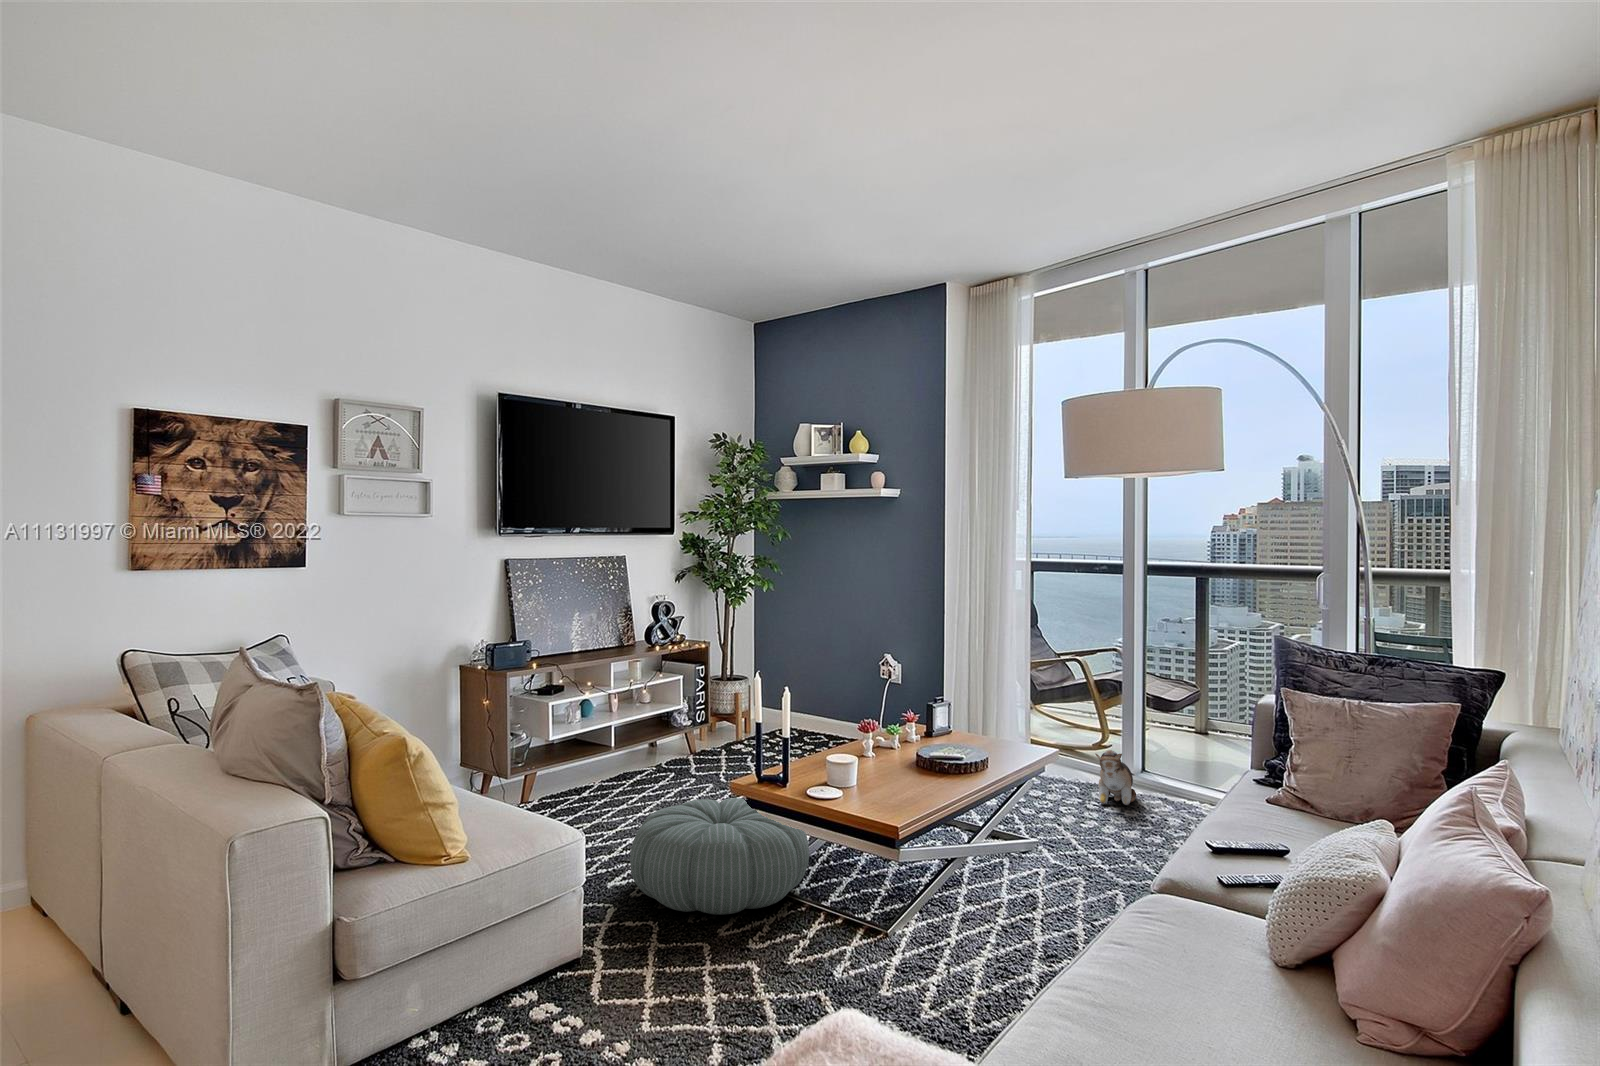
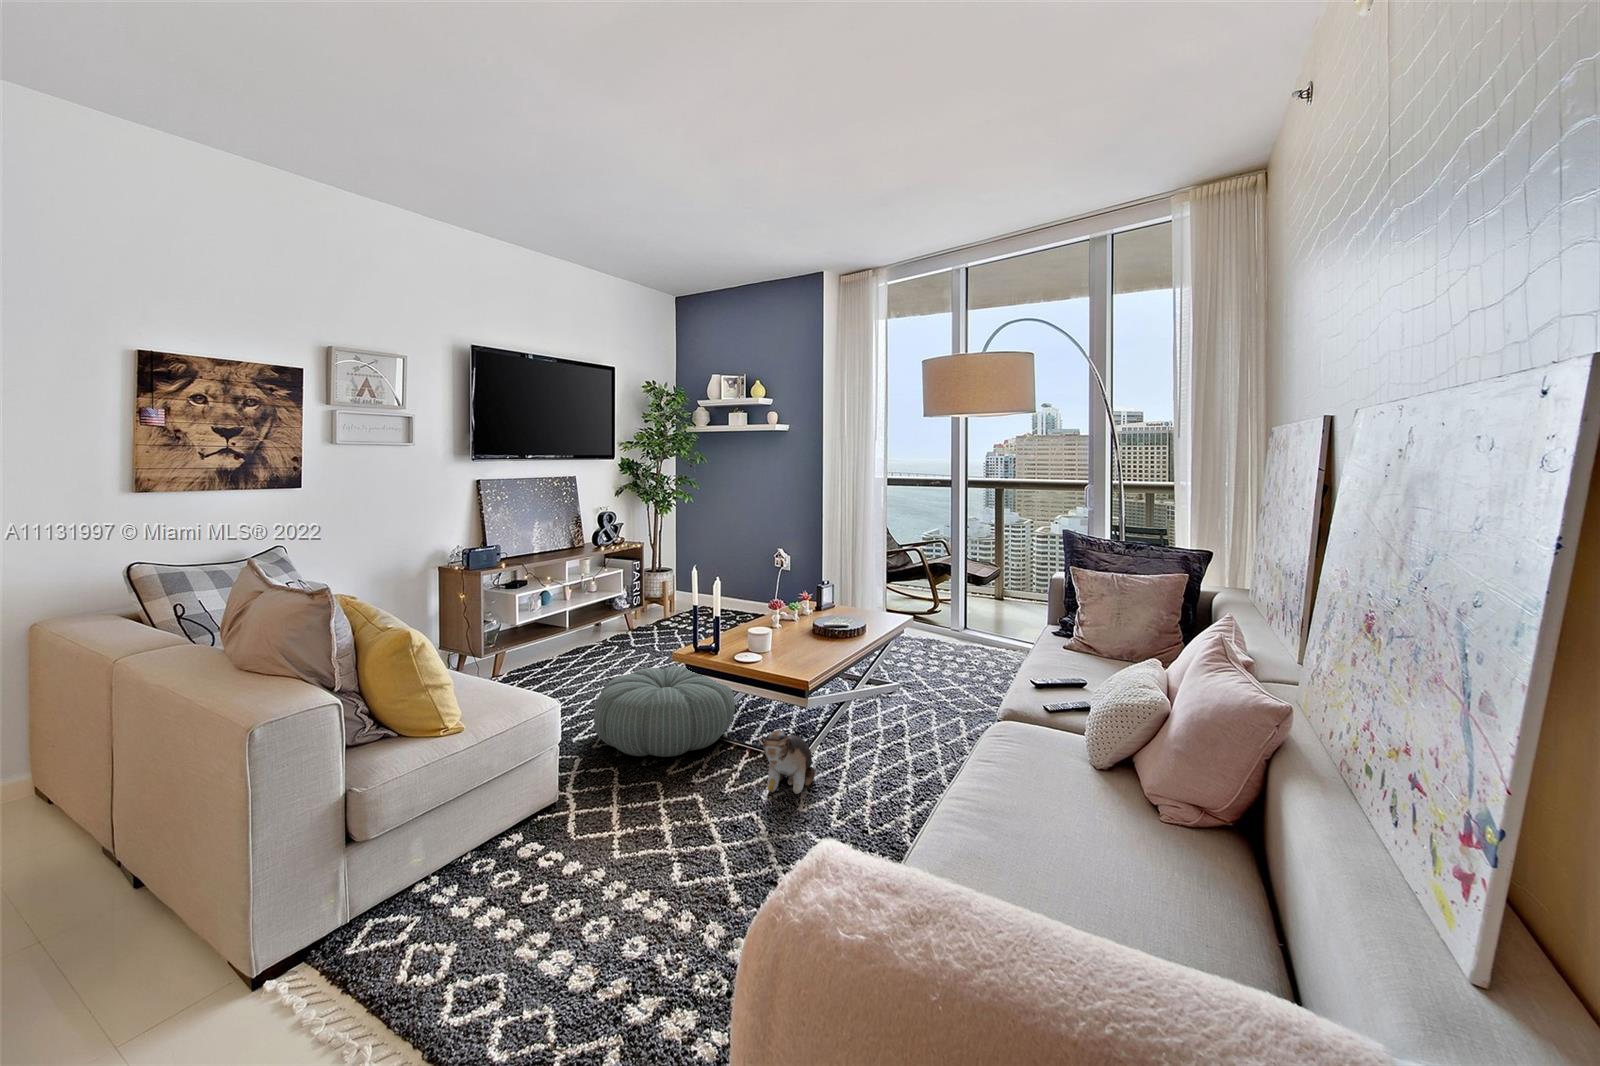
plush toy: present [1095,750,1136,805] -> present [757,730,815,794]

